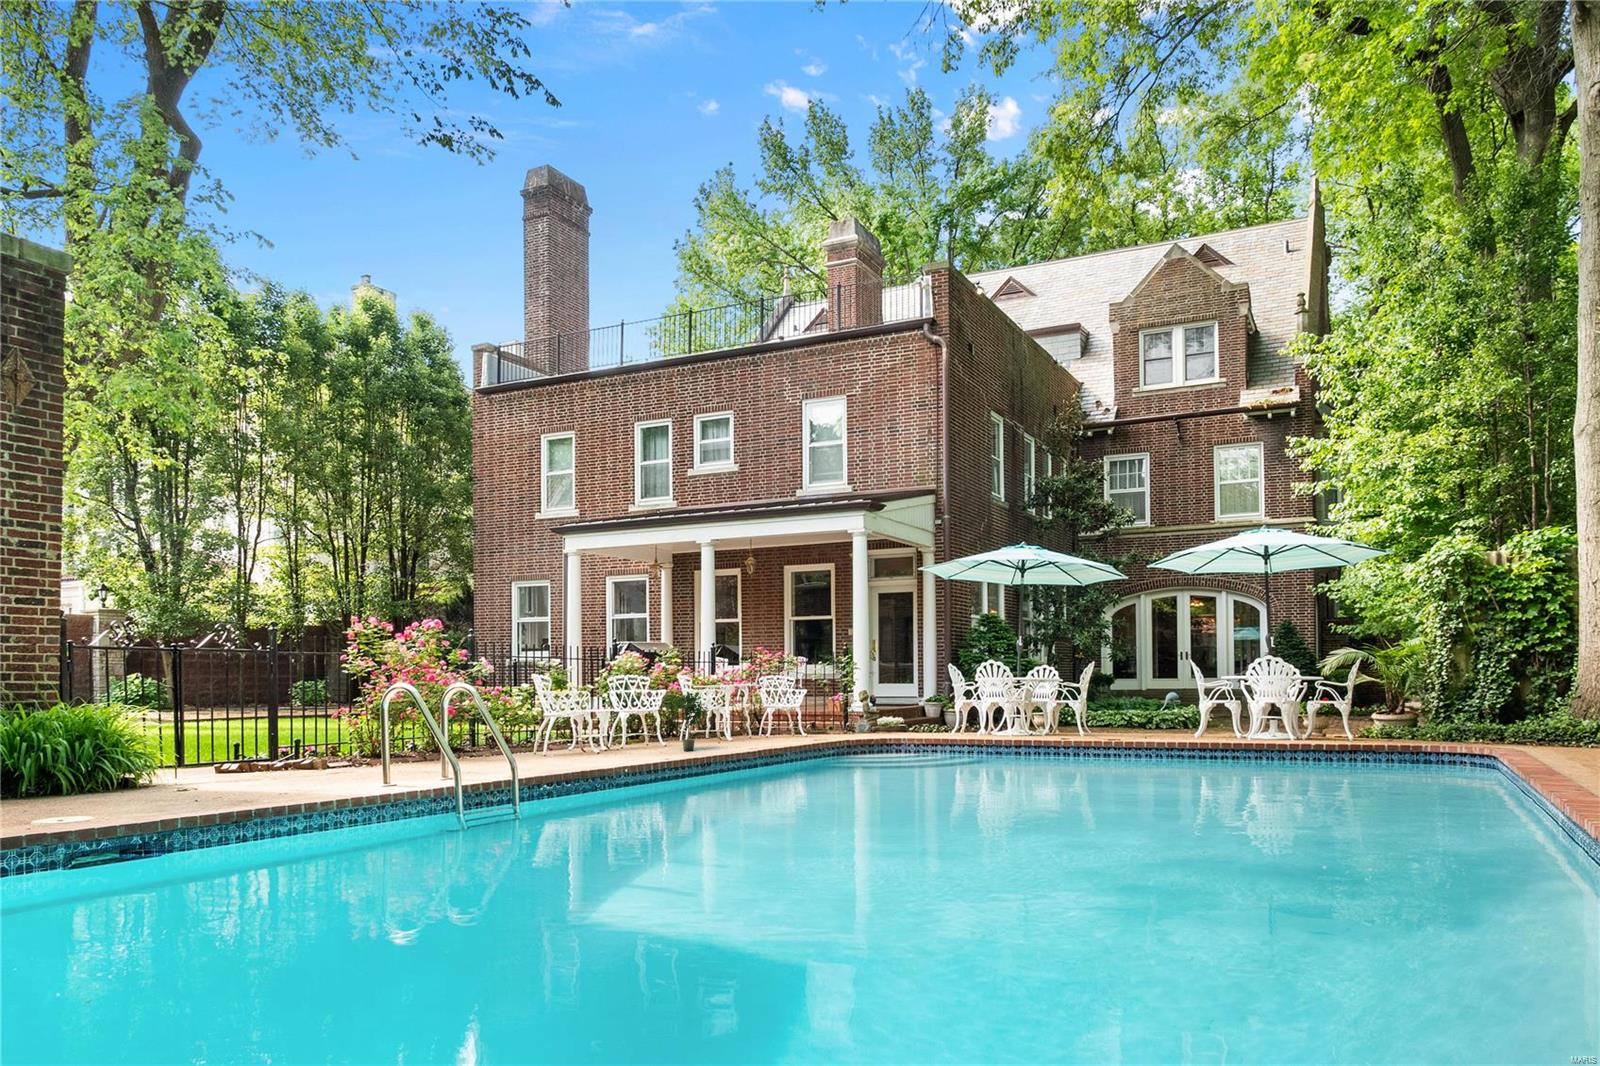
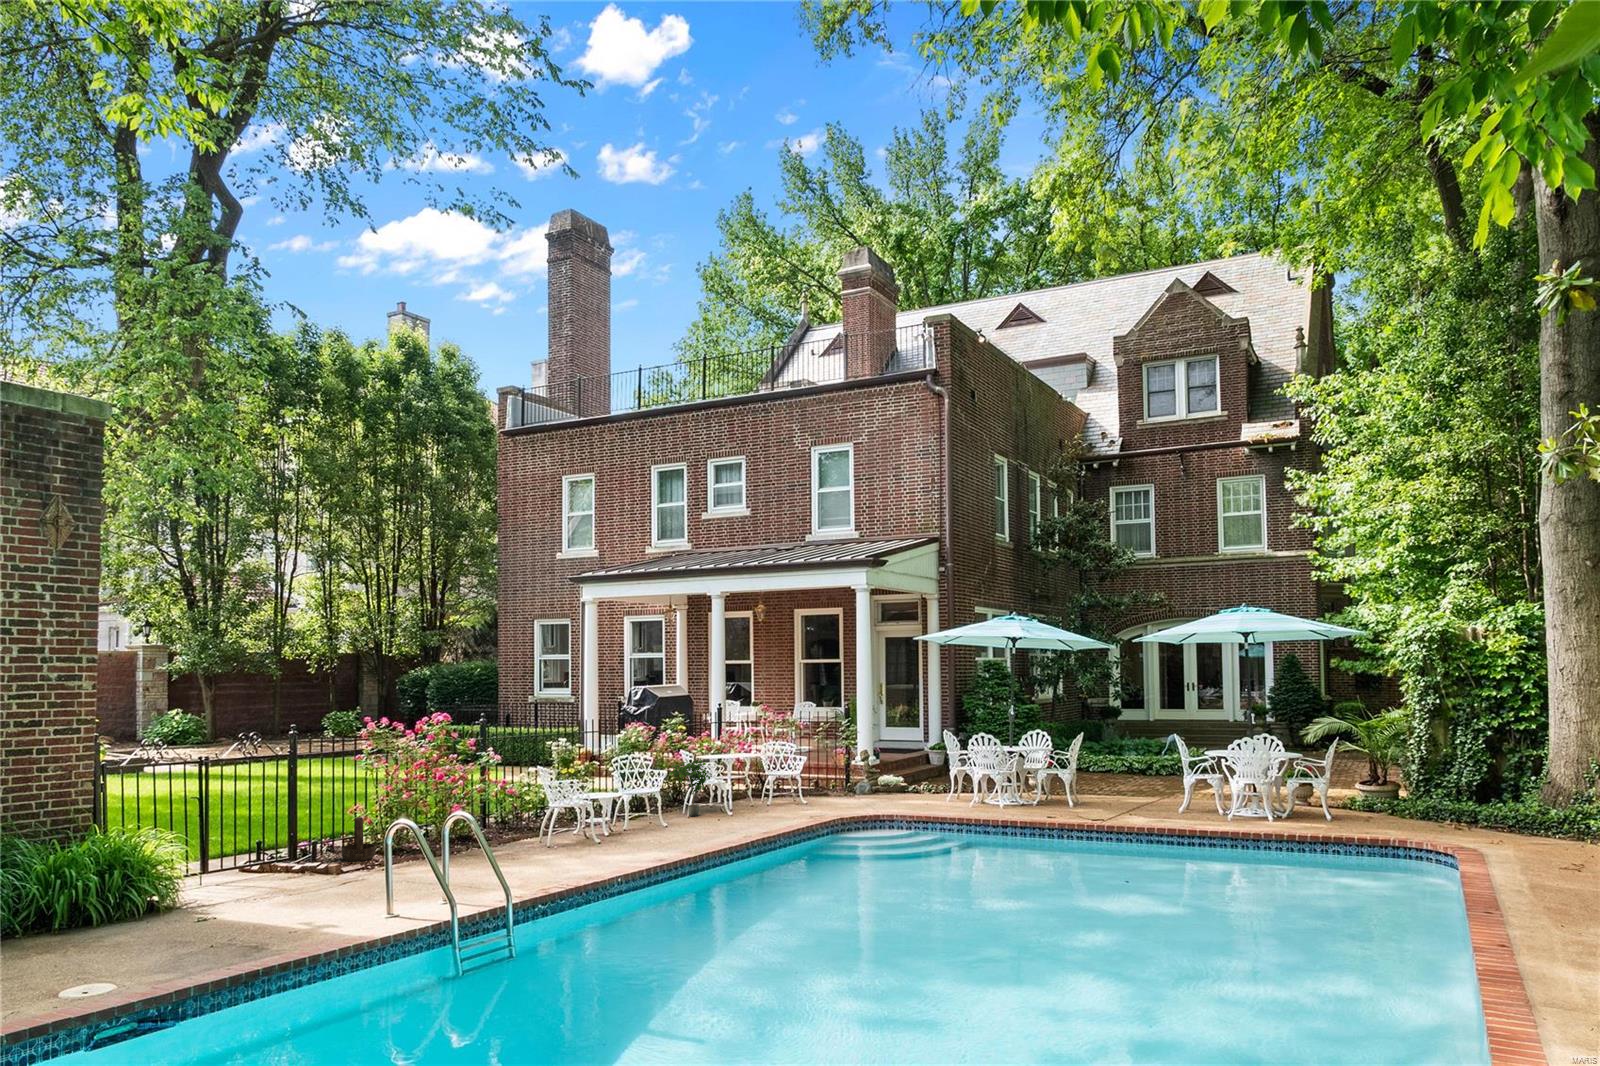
basket: none [322,724,358,769] -> present [342,817,375,861]

